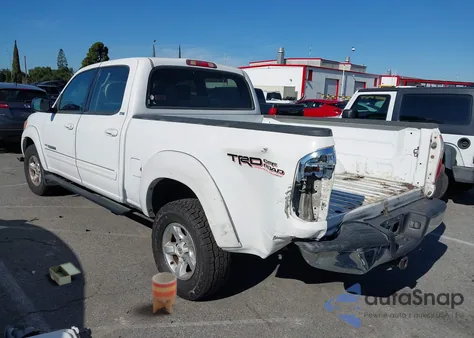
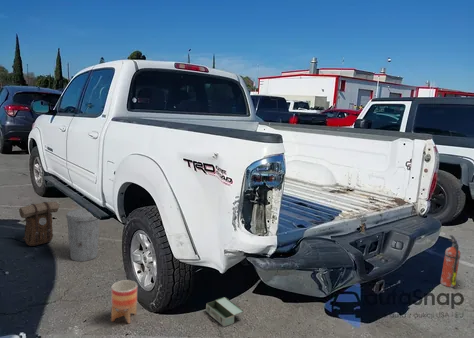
backpack: none [32,201,71,247] -> present [19,202,59,246]
trash can: none [84,206,119,259] -> present [66,208,100,261]
fire extinguisher: none [441,216,459,263] -> present [441,235,460,287]
toolbox: present [50,262,81,285] -> present [206,297,244,327]

